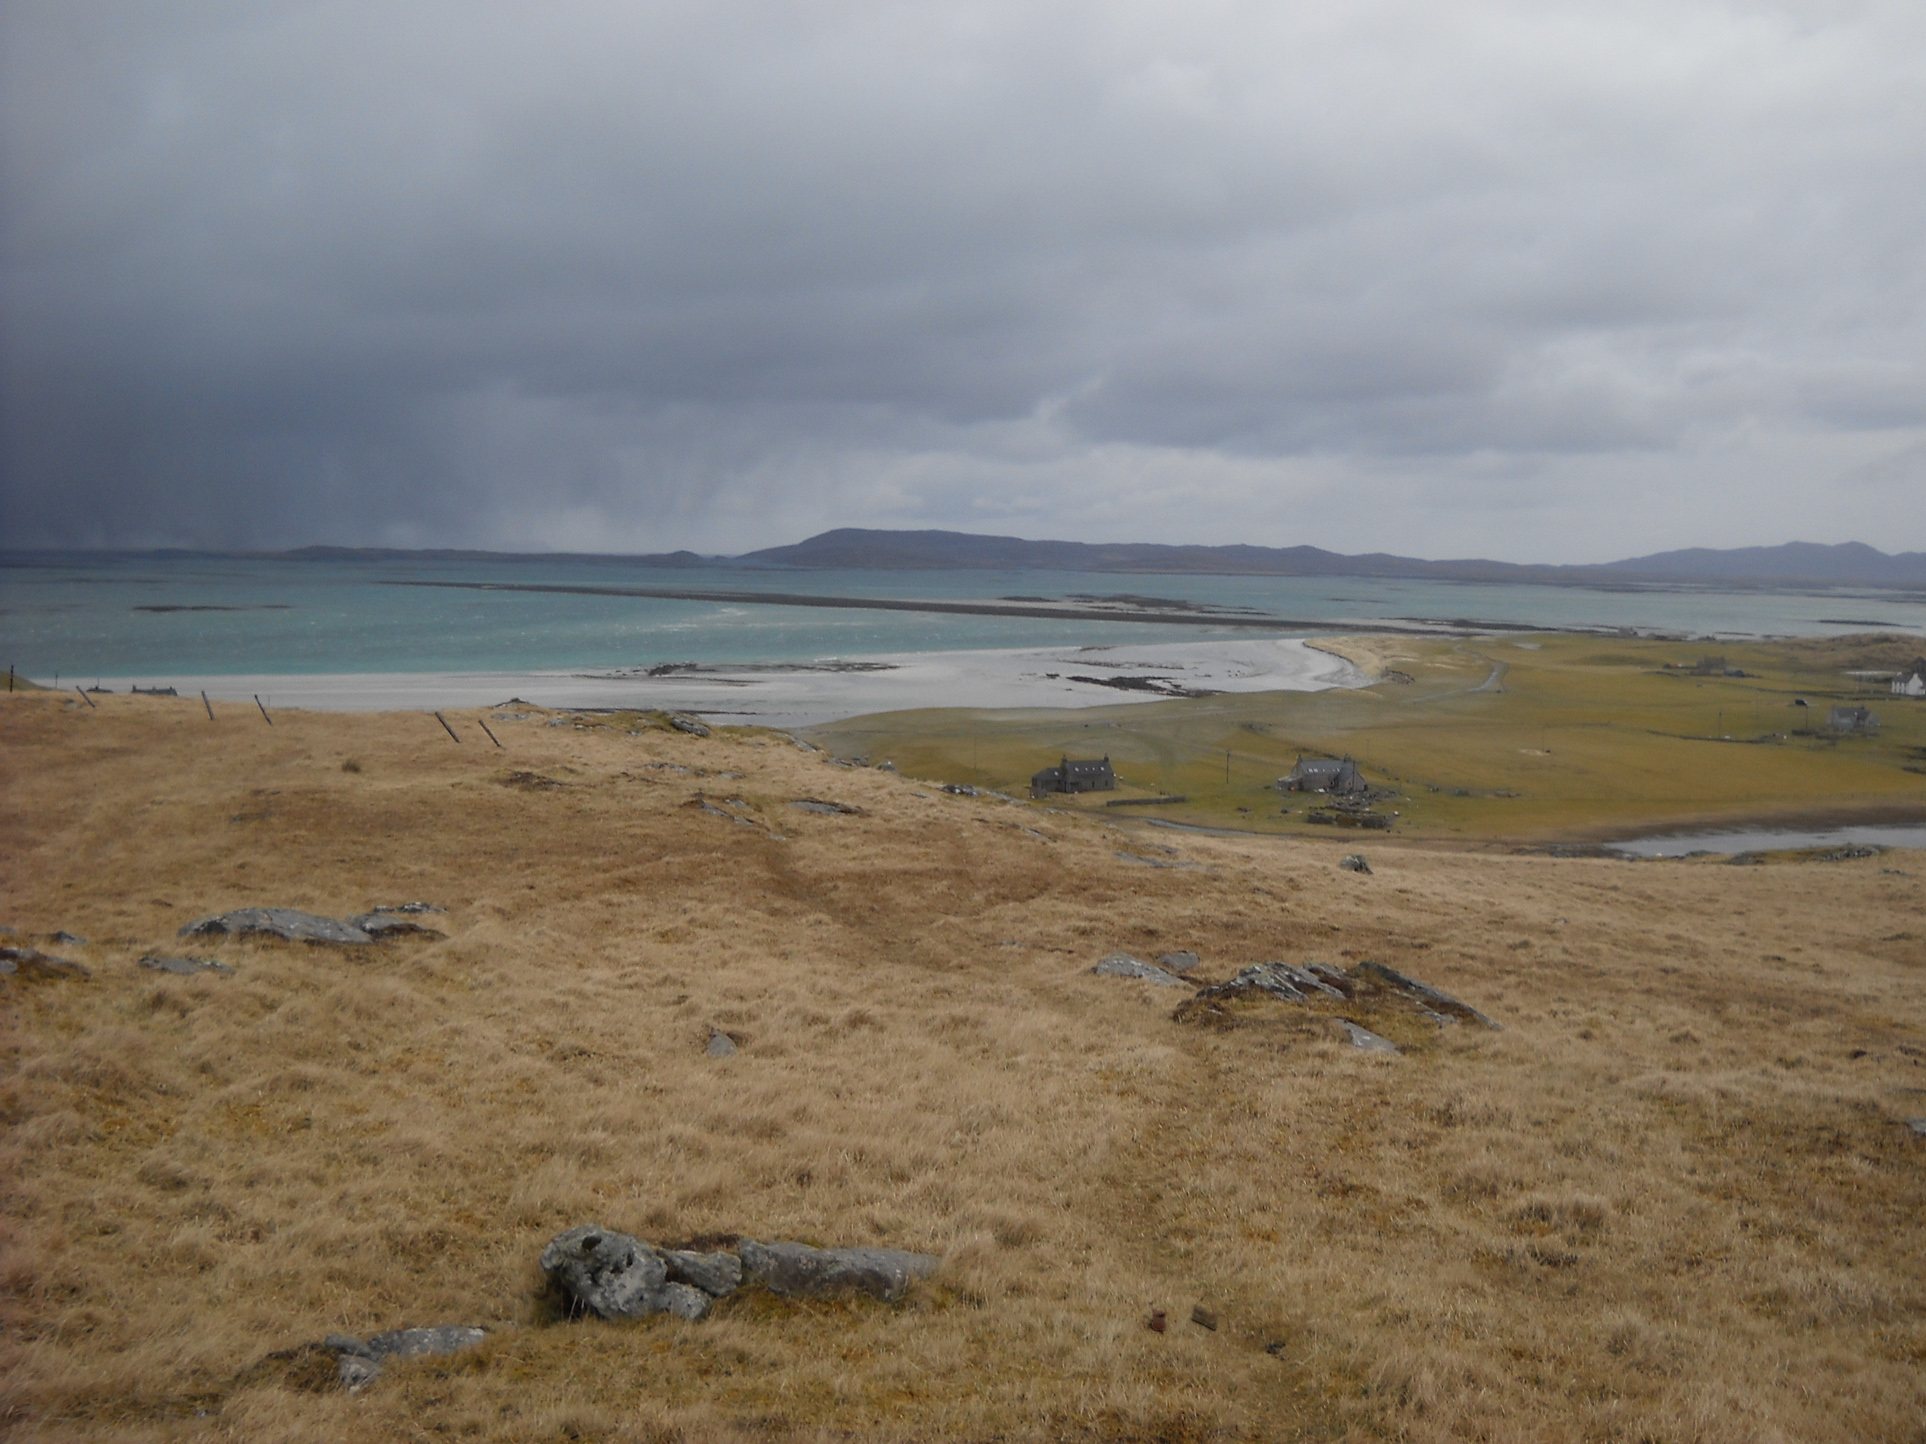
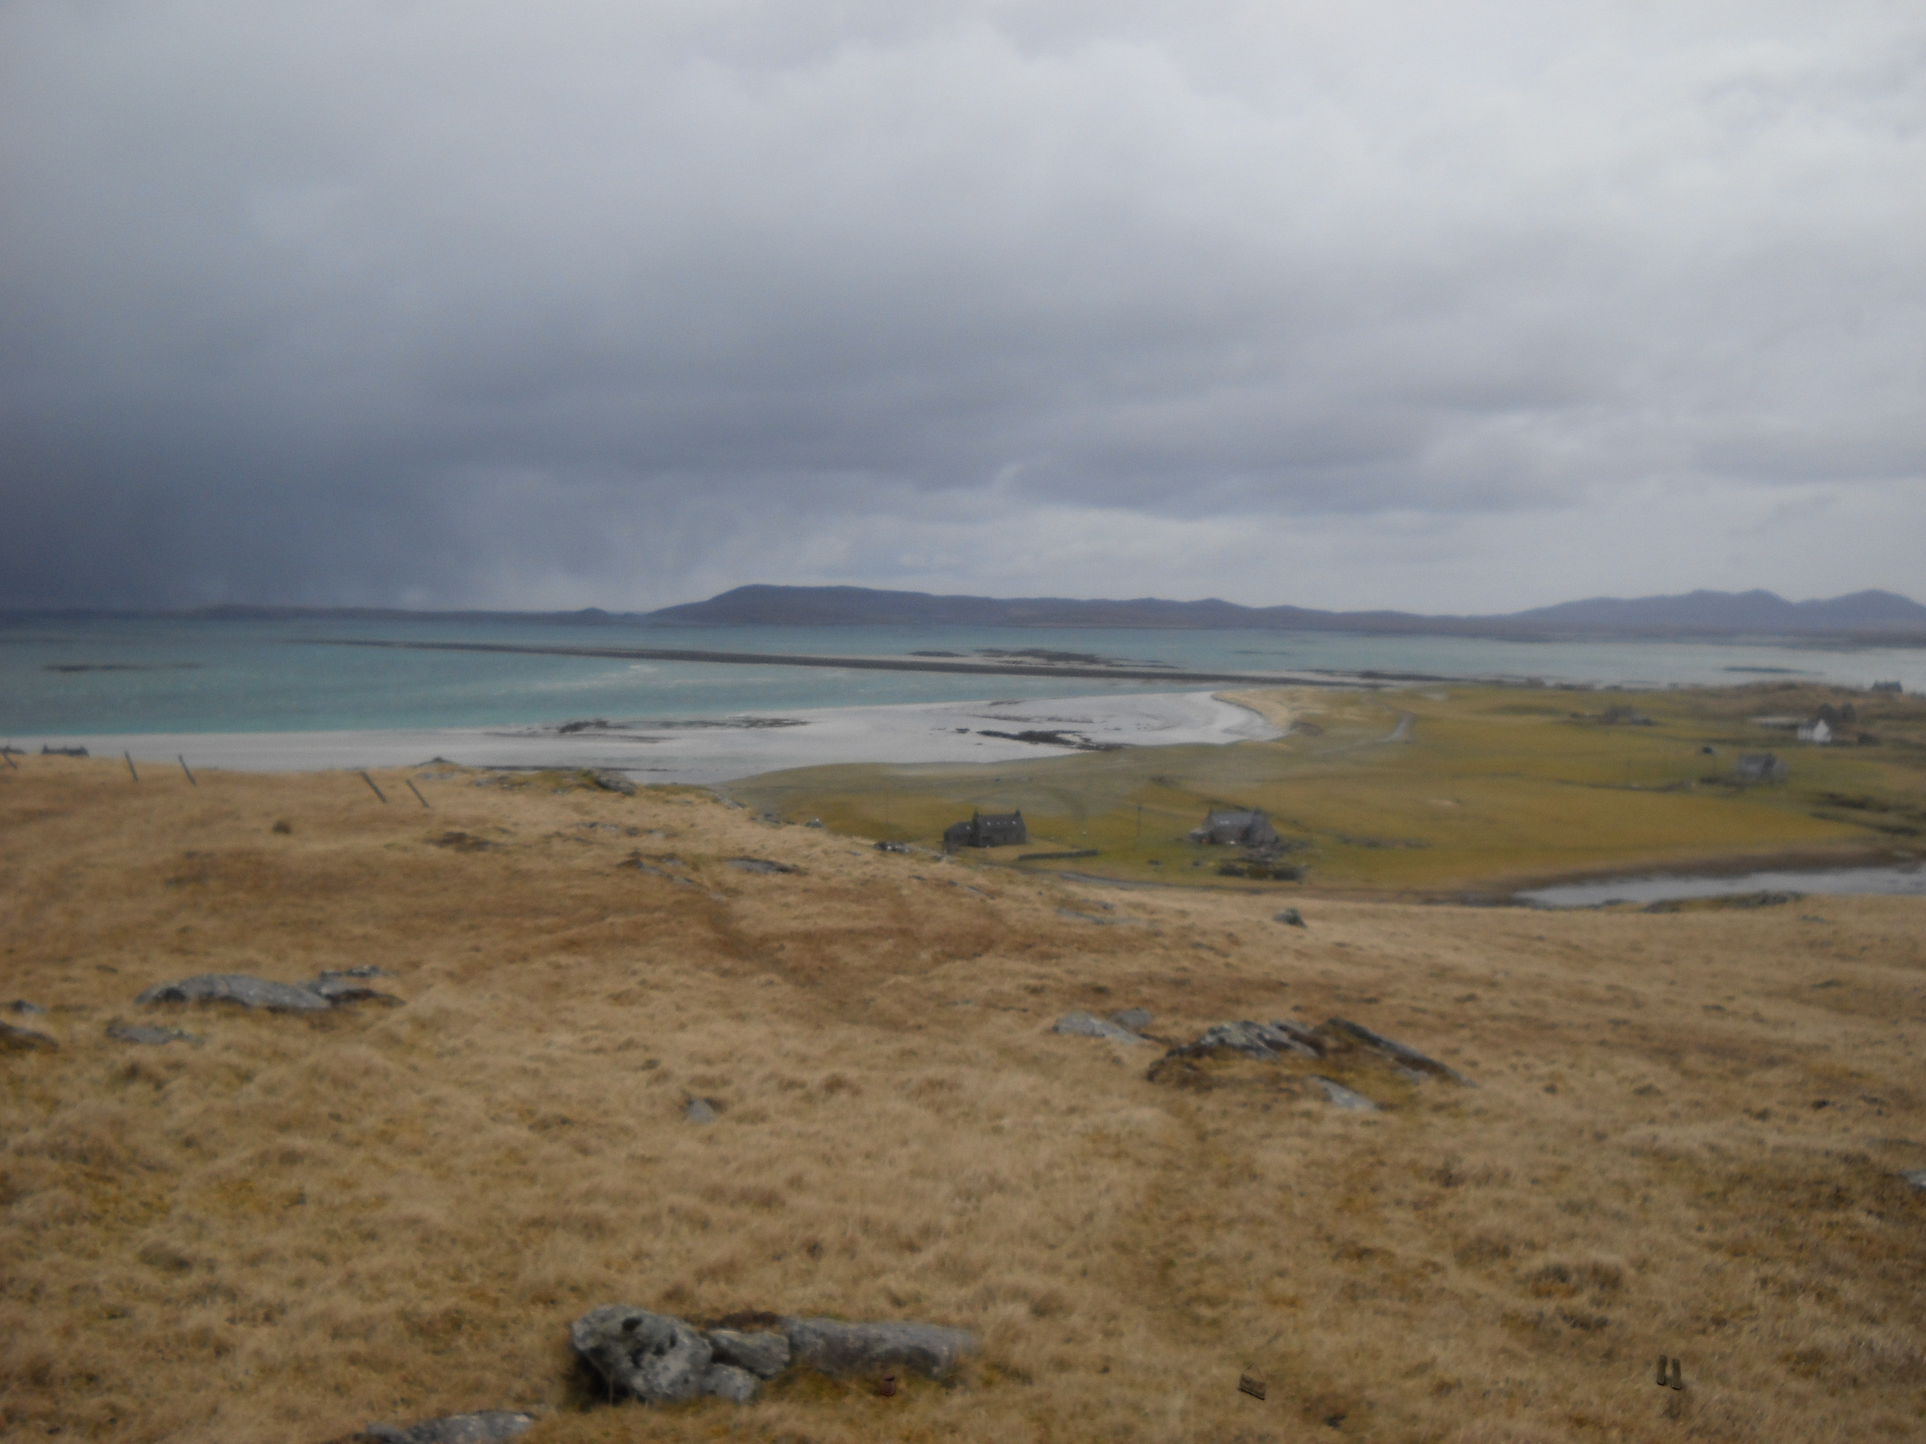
boots: none [1619,1295,1645,1329] -> present [1656,1355,1681,1389]
watering can: present [1149,1302,1167,1331] -> present [881,1365,896,1396]

